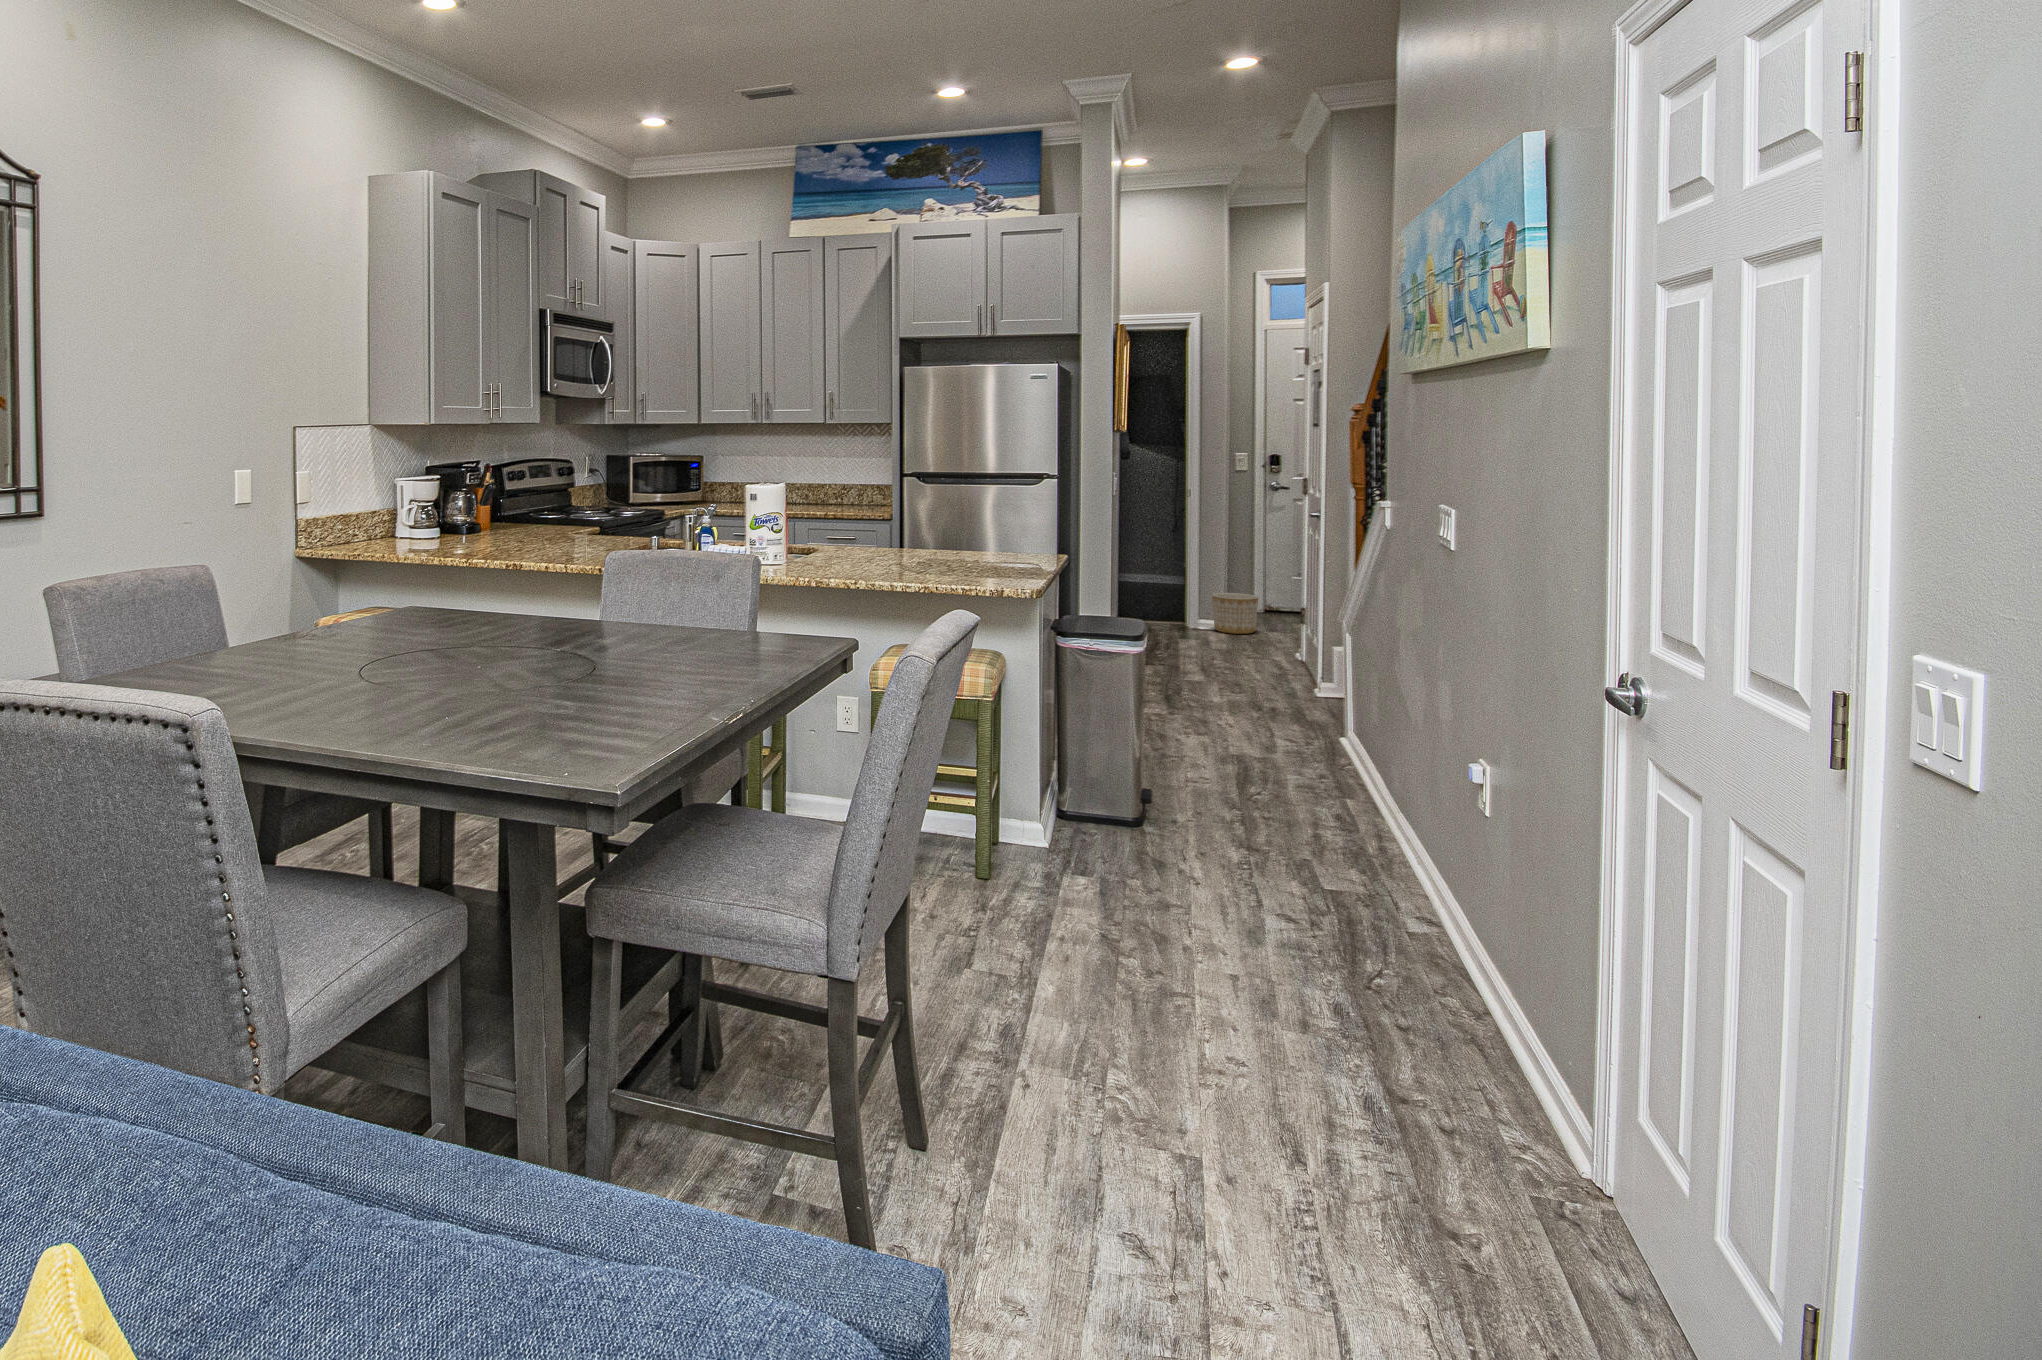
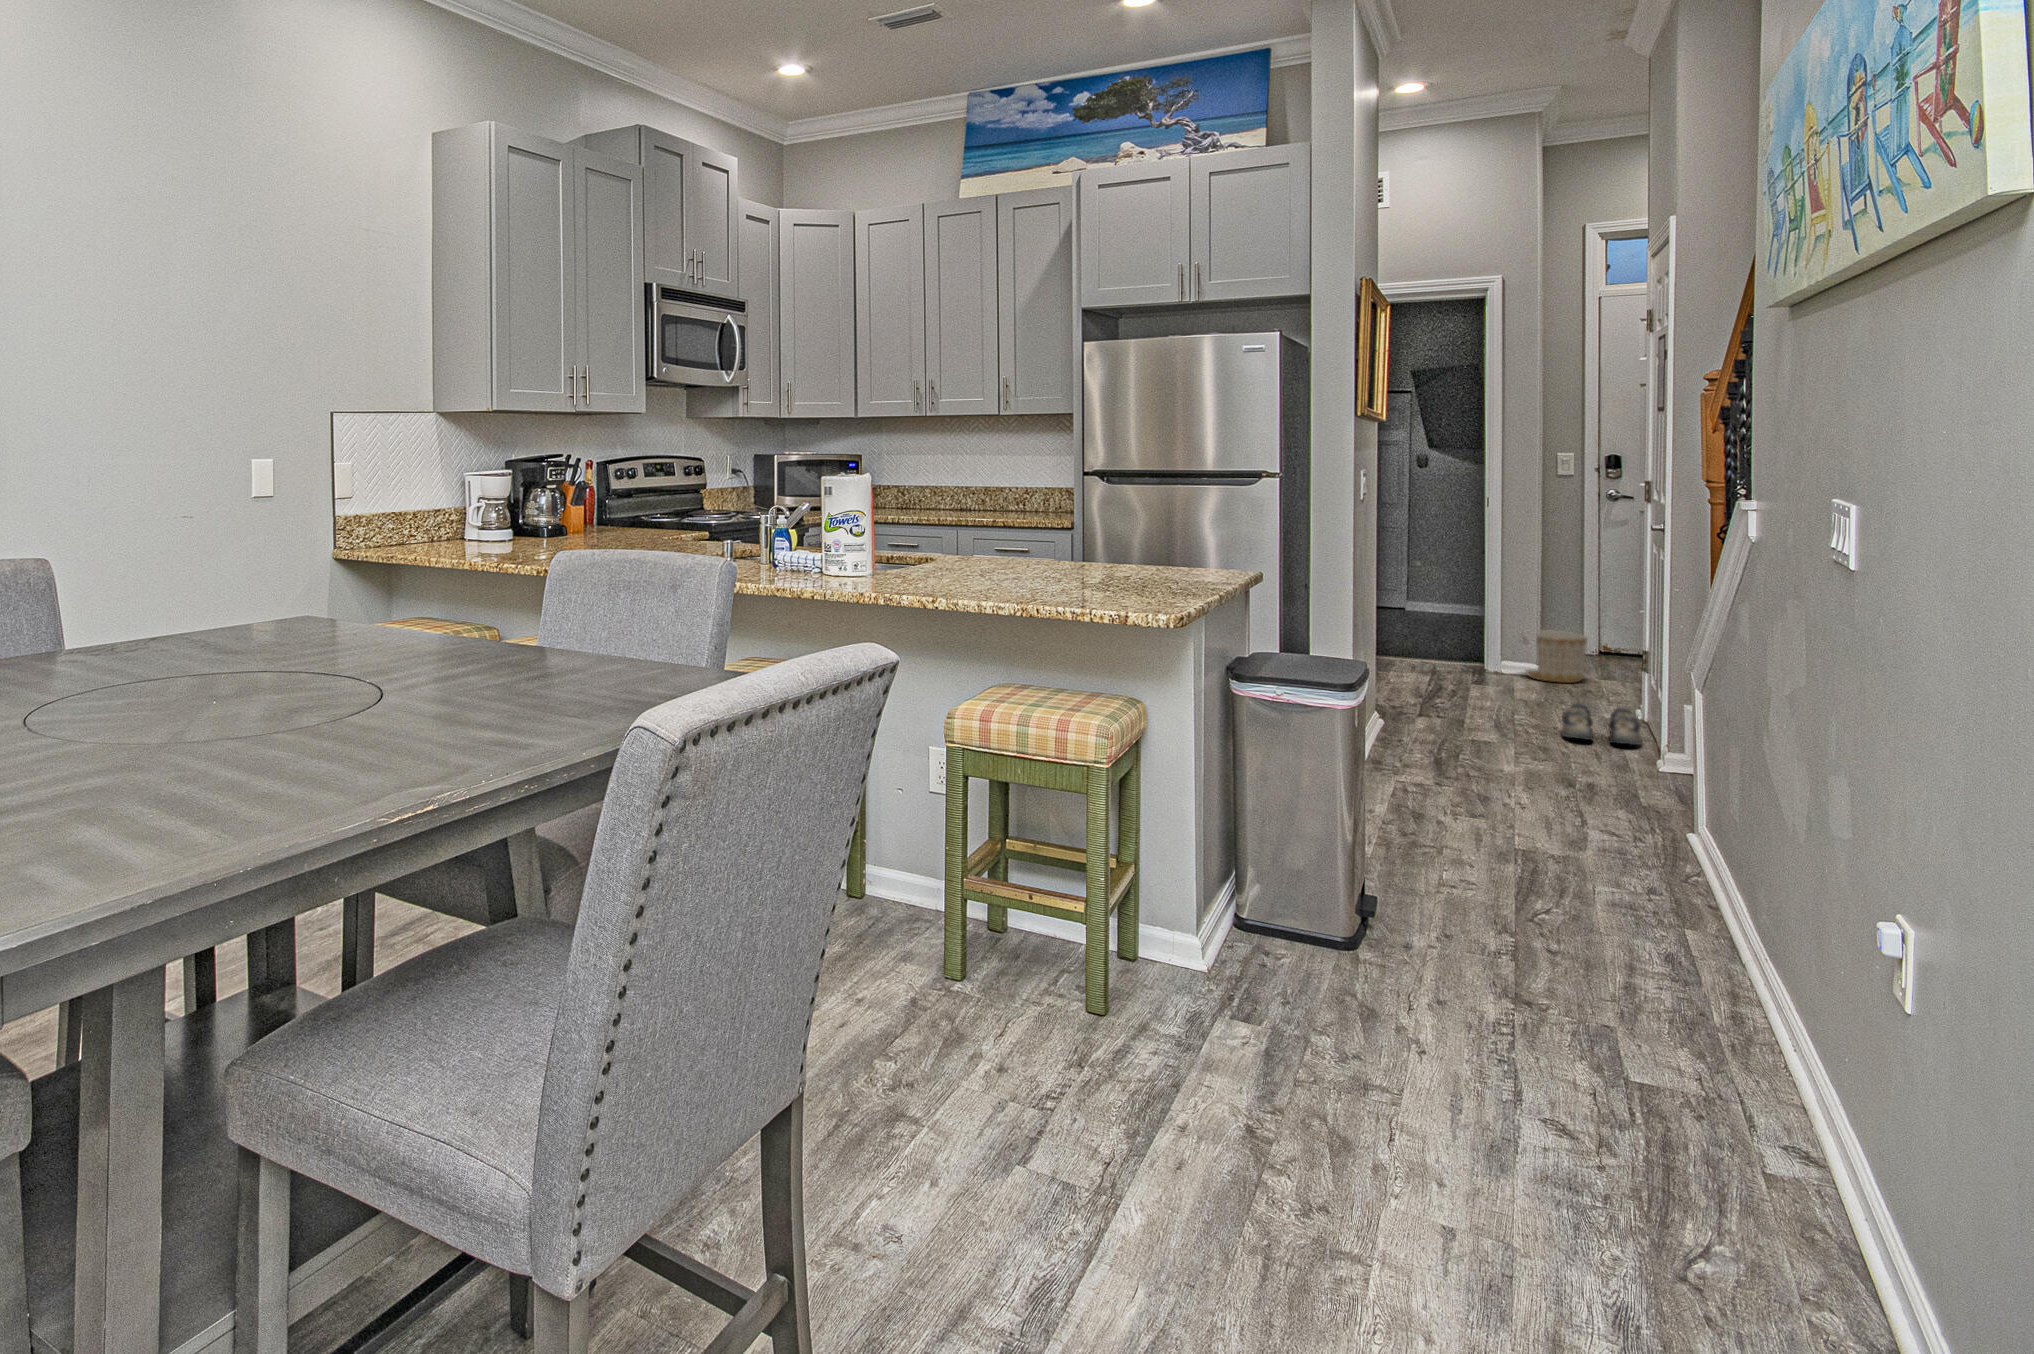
shoe: none [1247,648,1303,678] -> present [1562,704,1642,745]

